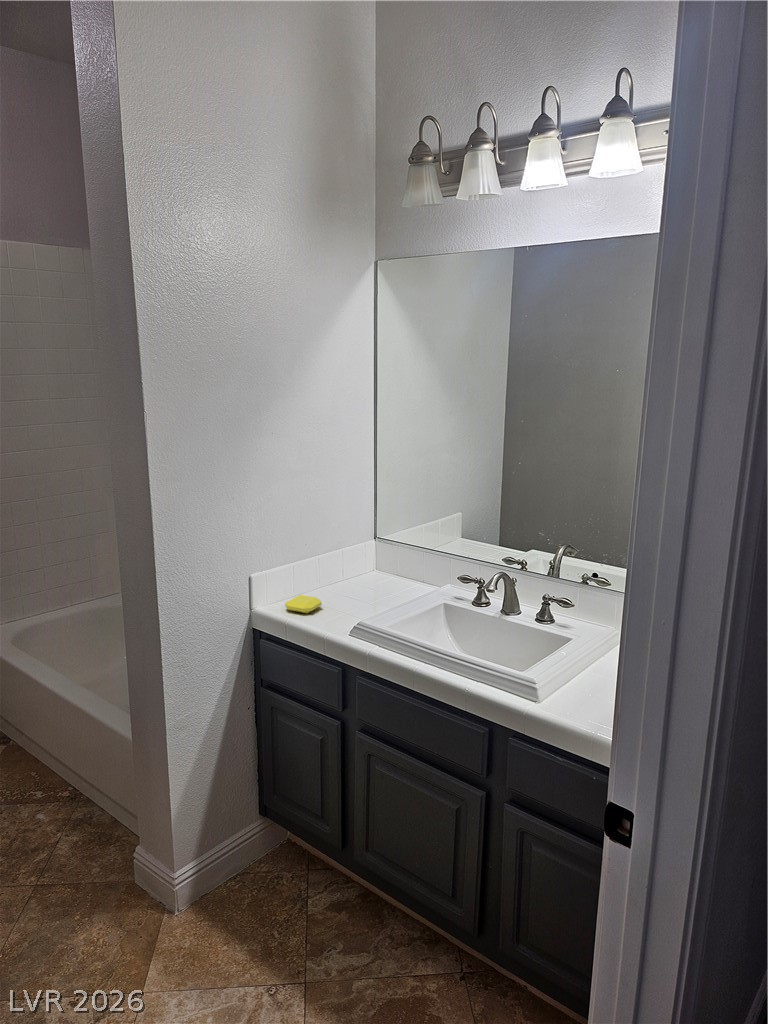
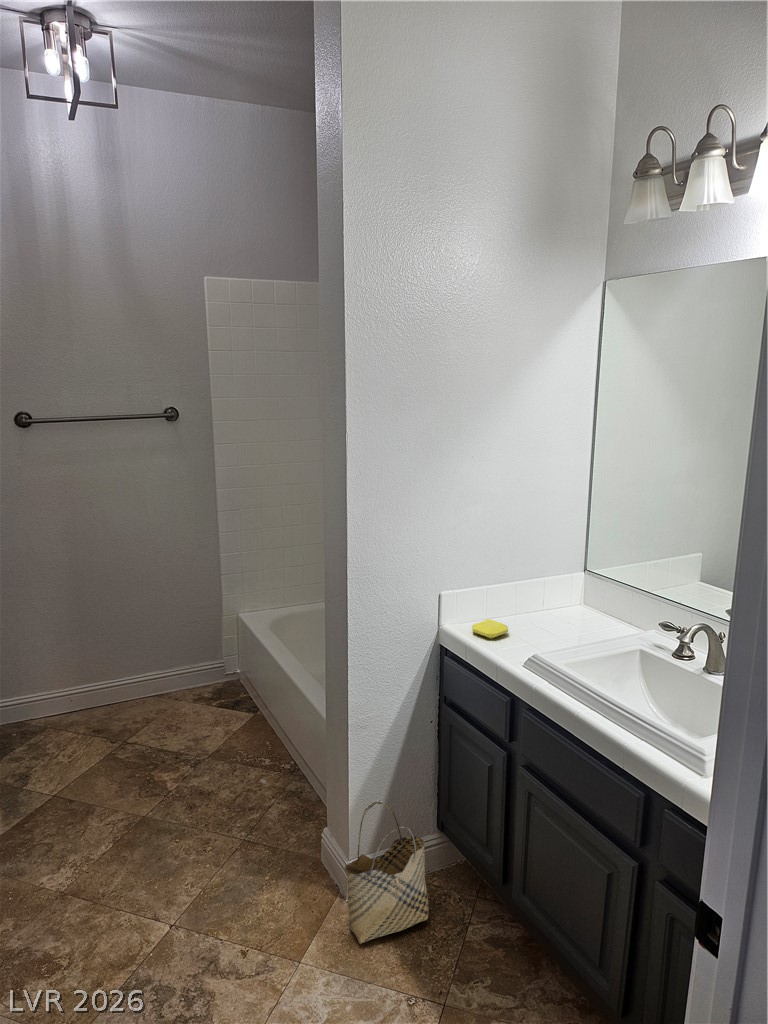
woven basket: none [181,800,268,952] -> present [345,802,429,944]

